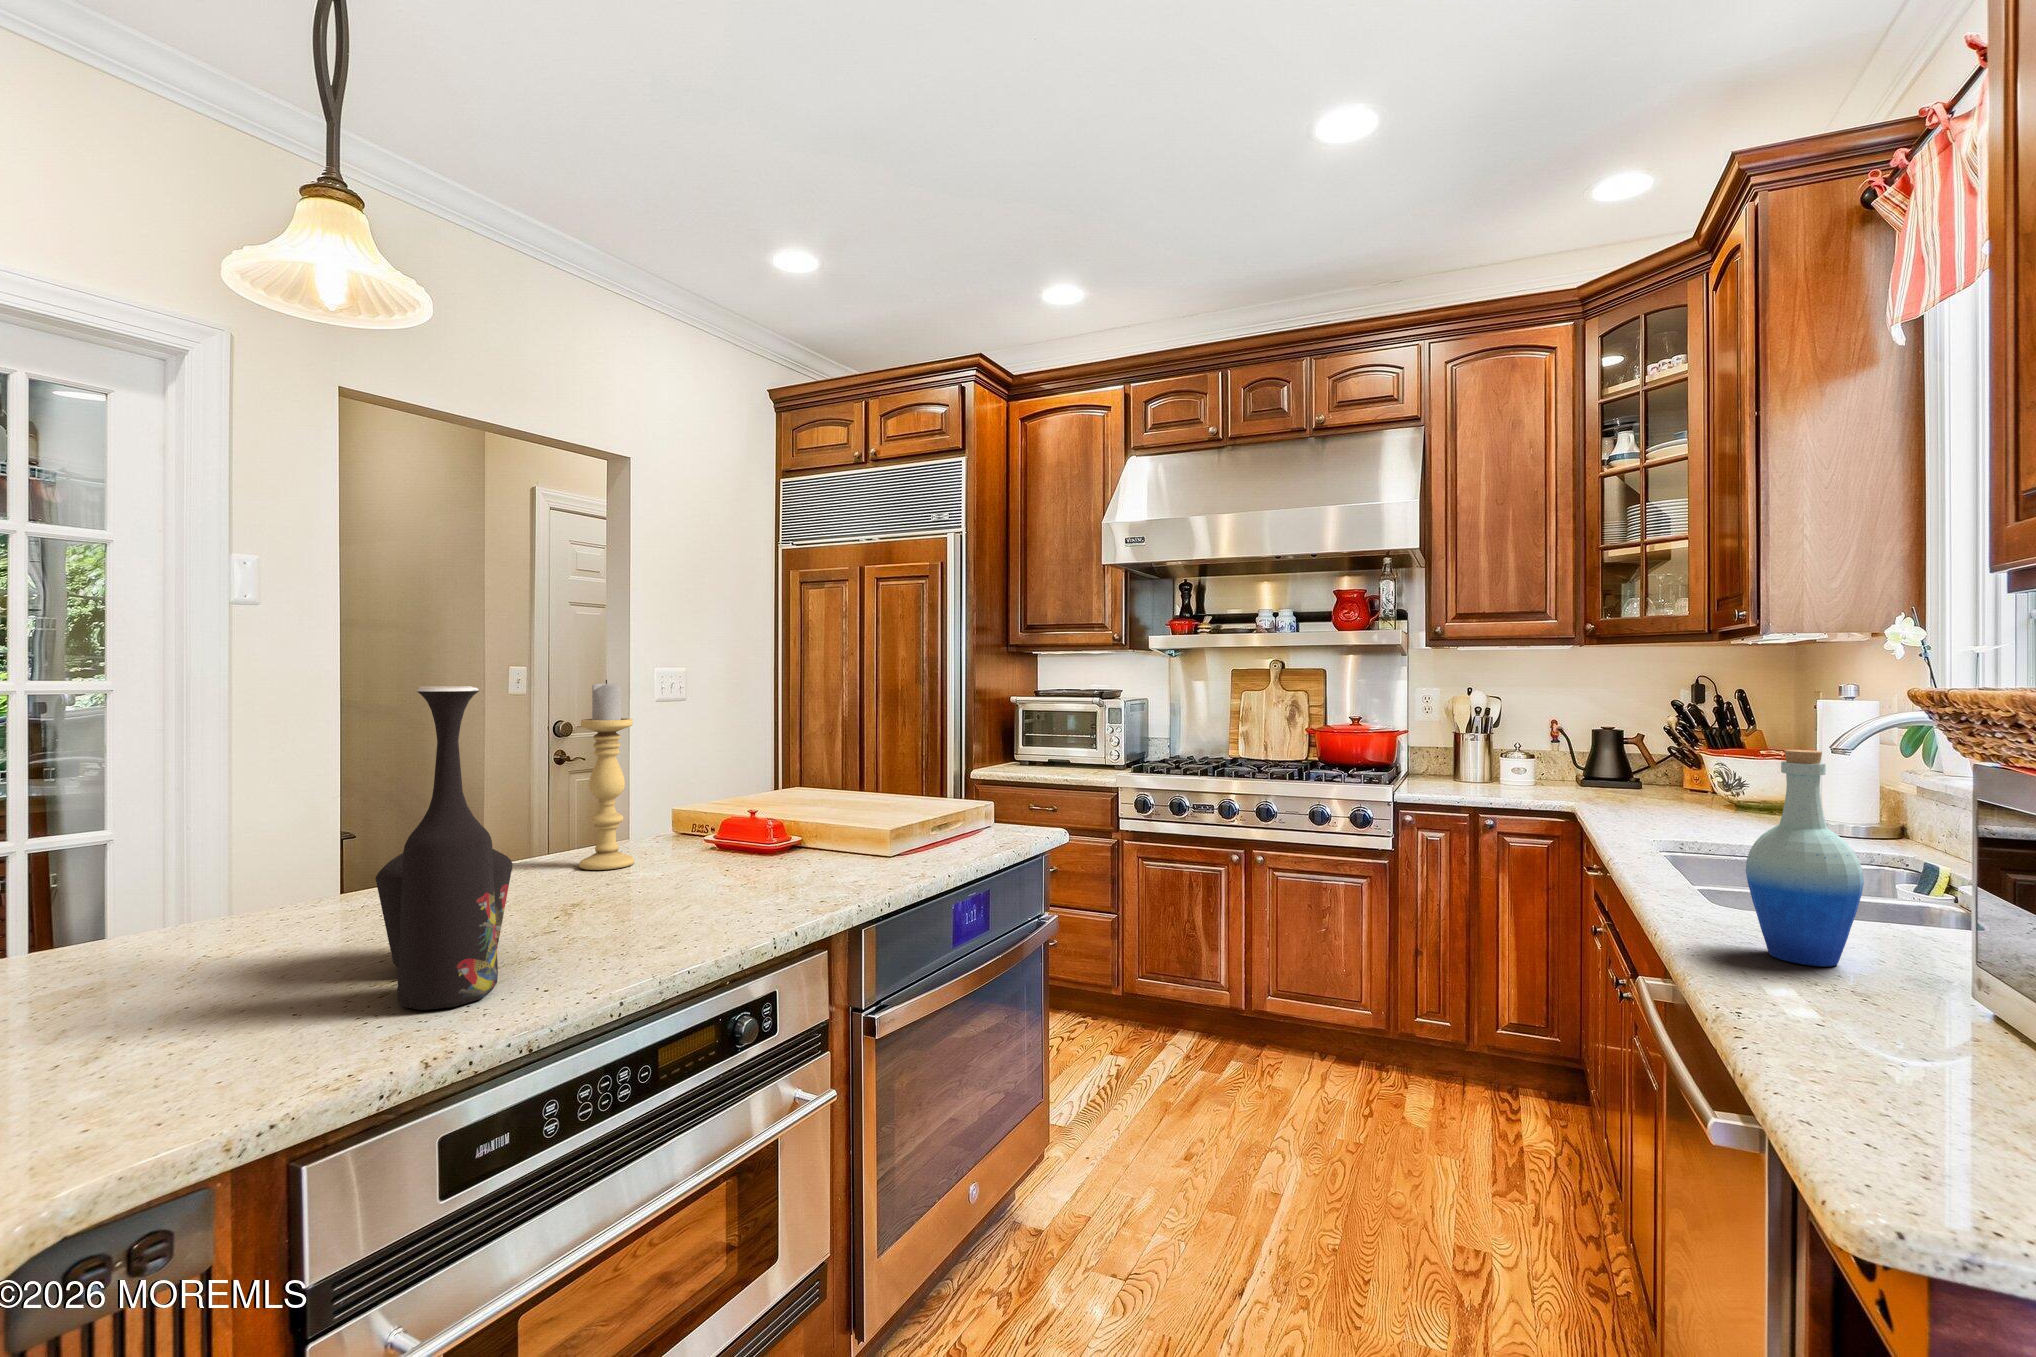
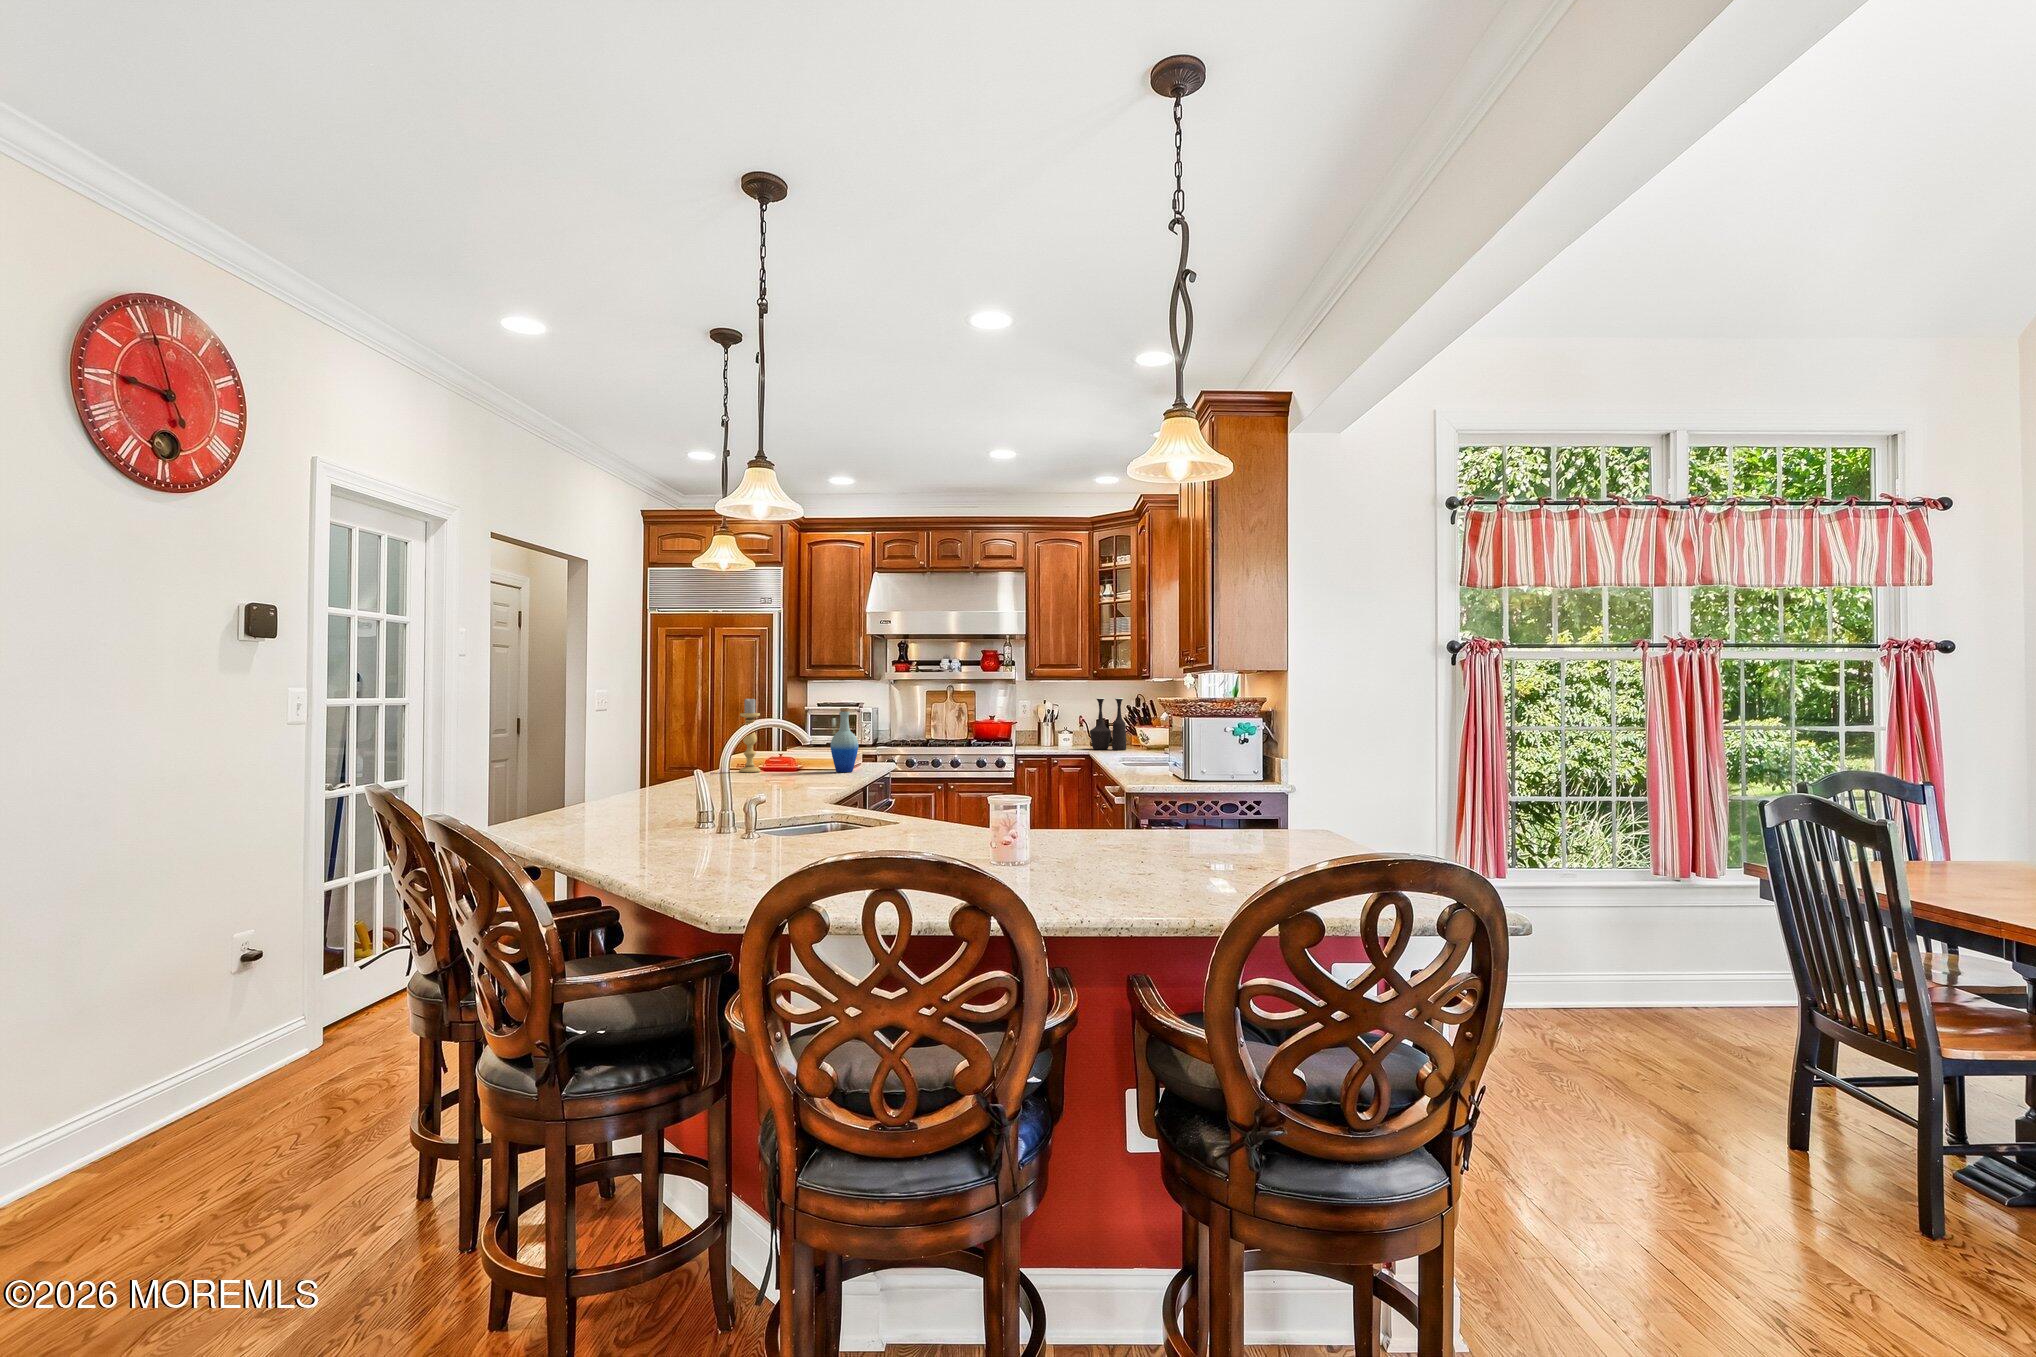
vase: present [375,686,513,1010] -> present [1090,698,1126,750]
bottle: present [1746,750,1864,966] -> present [830,708,858,772]

